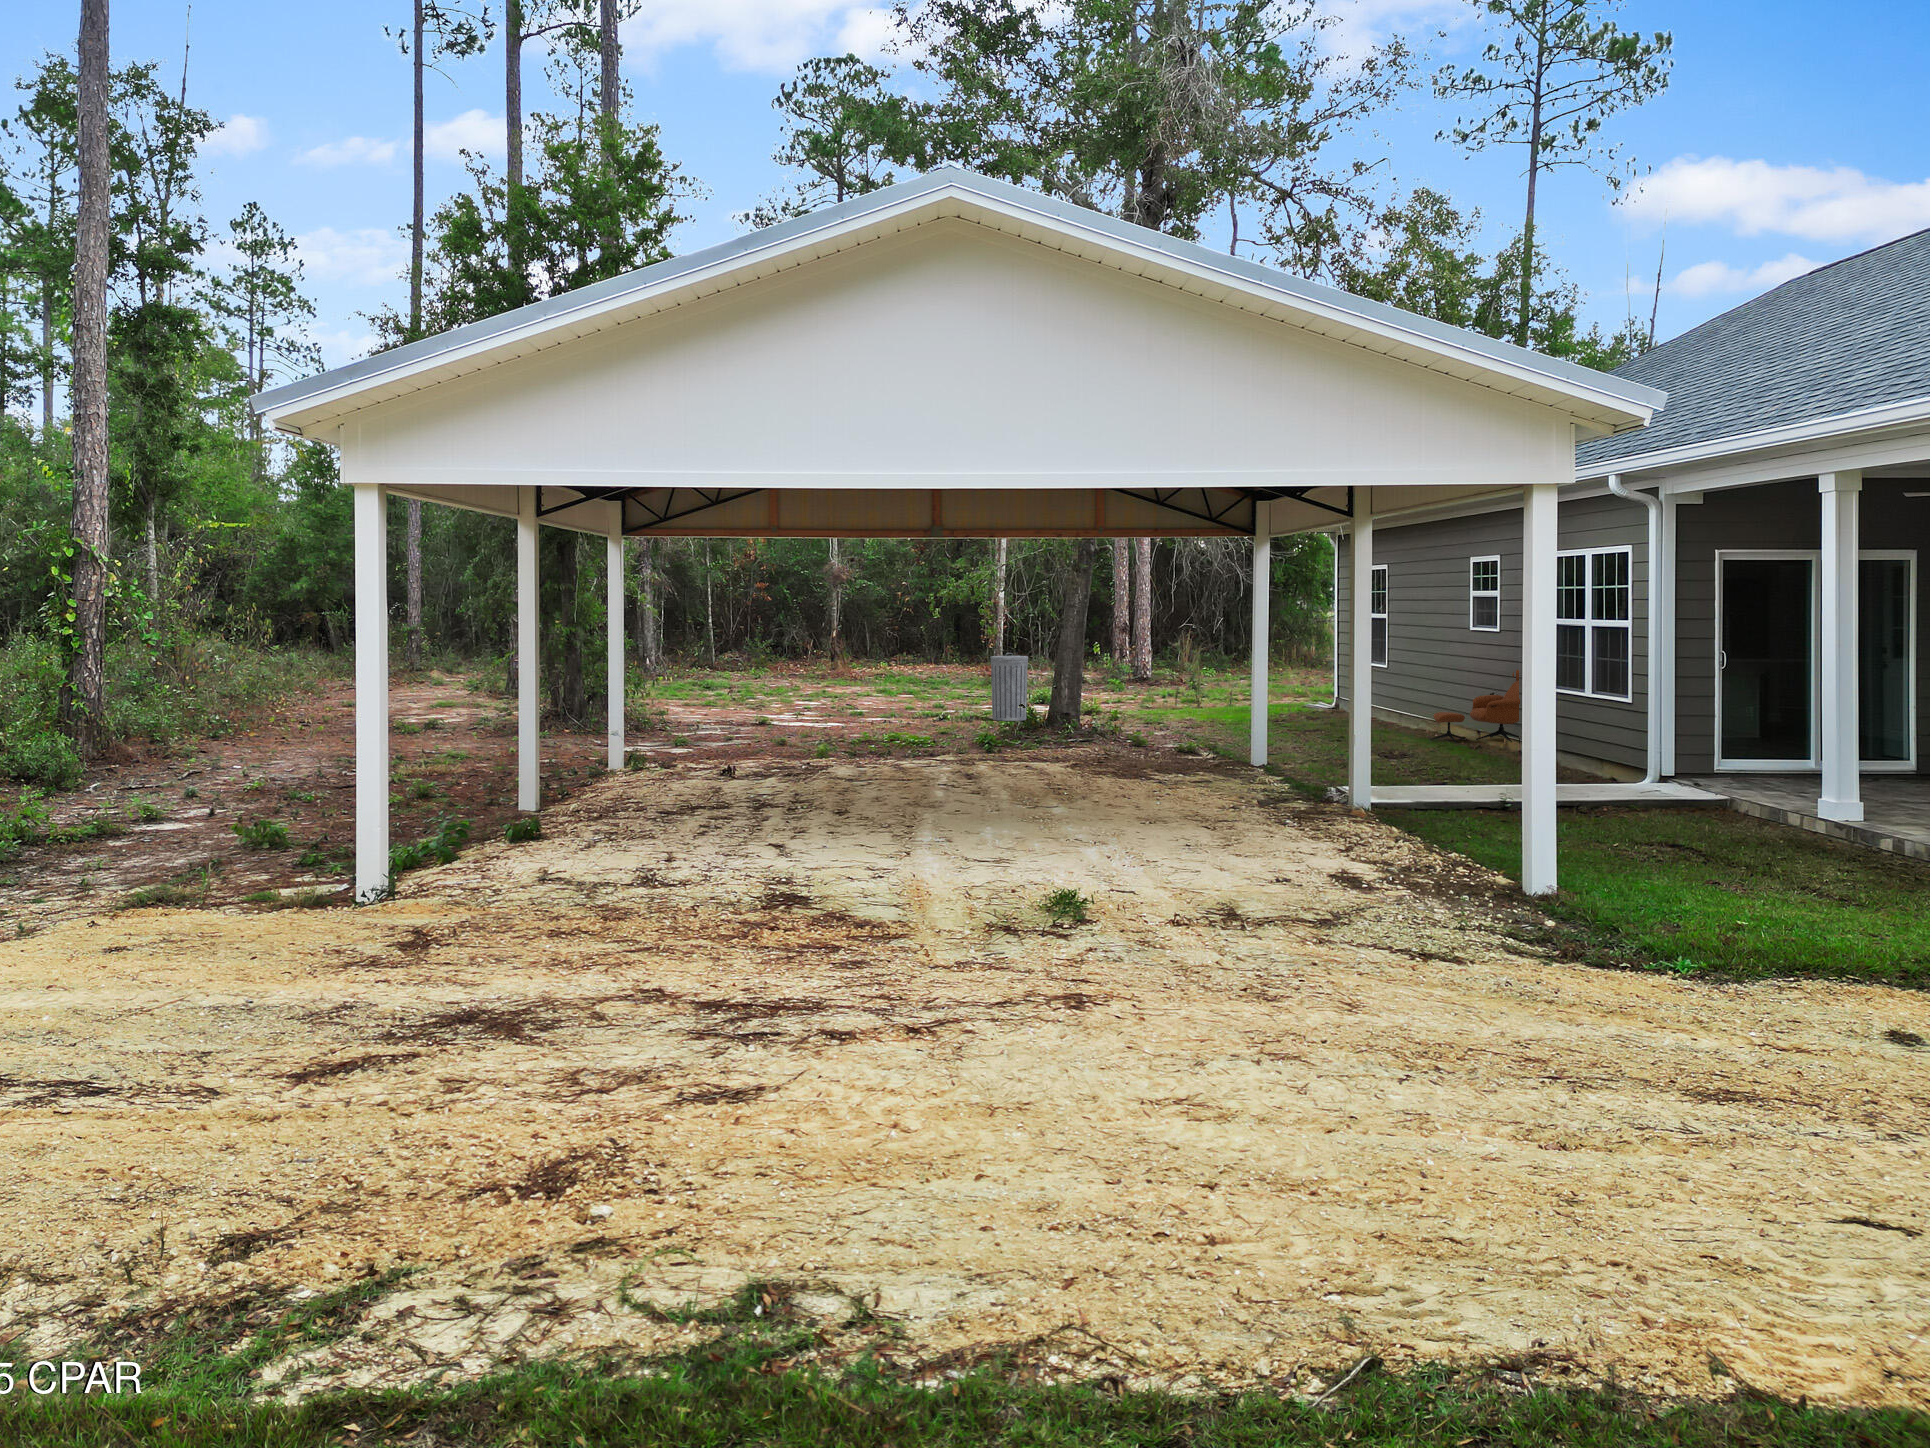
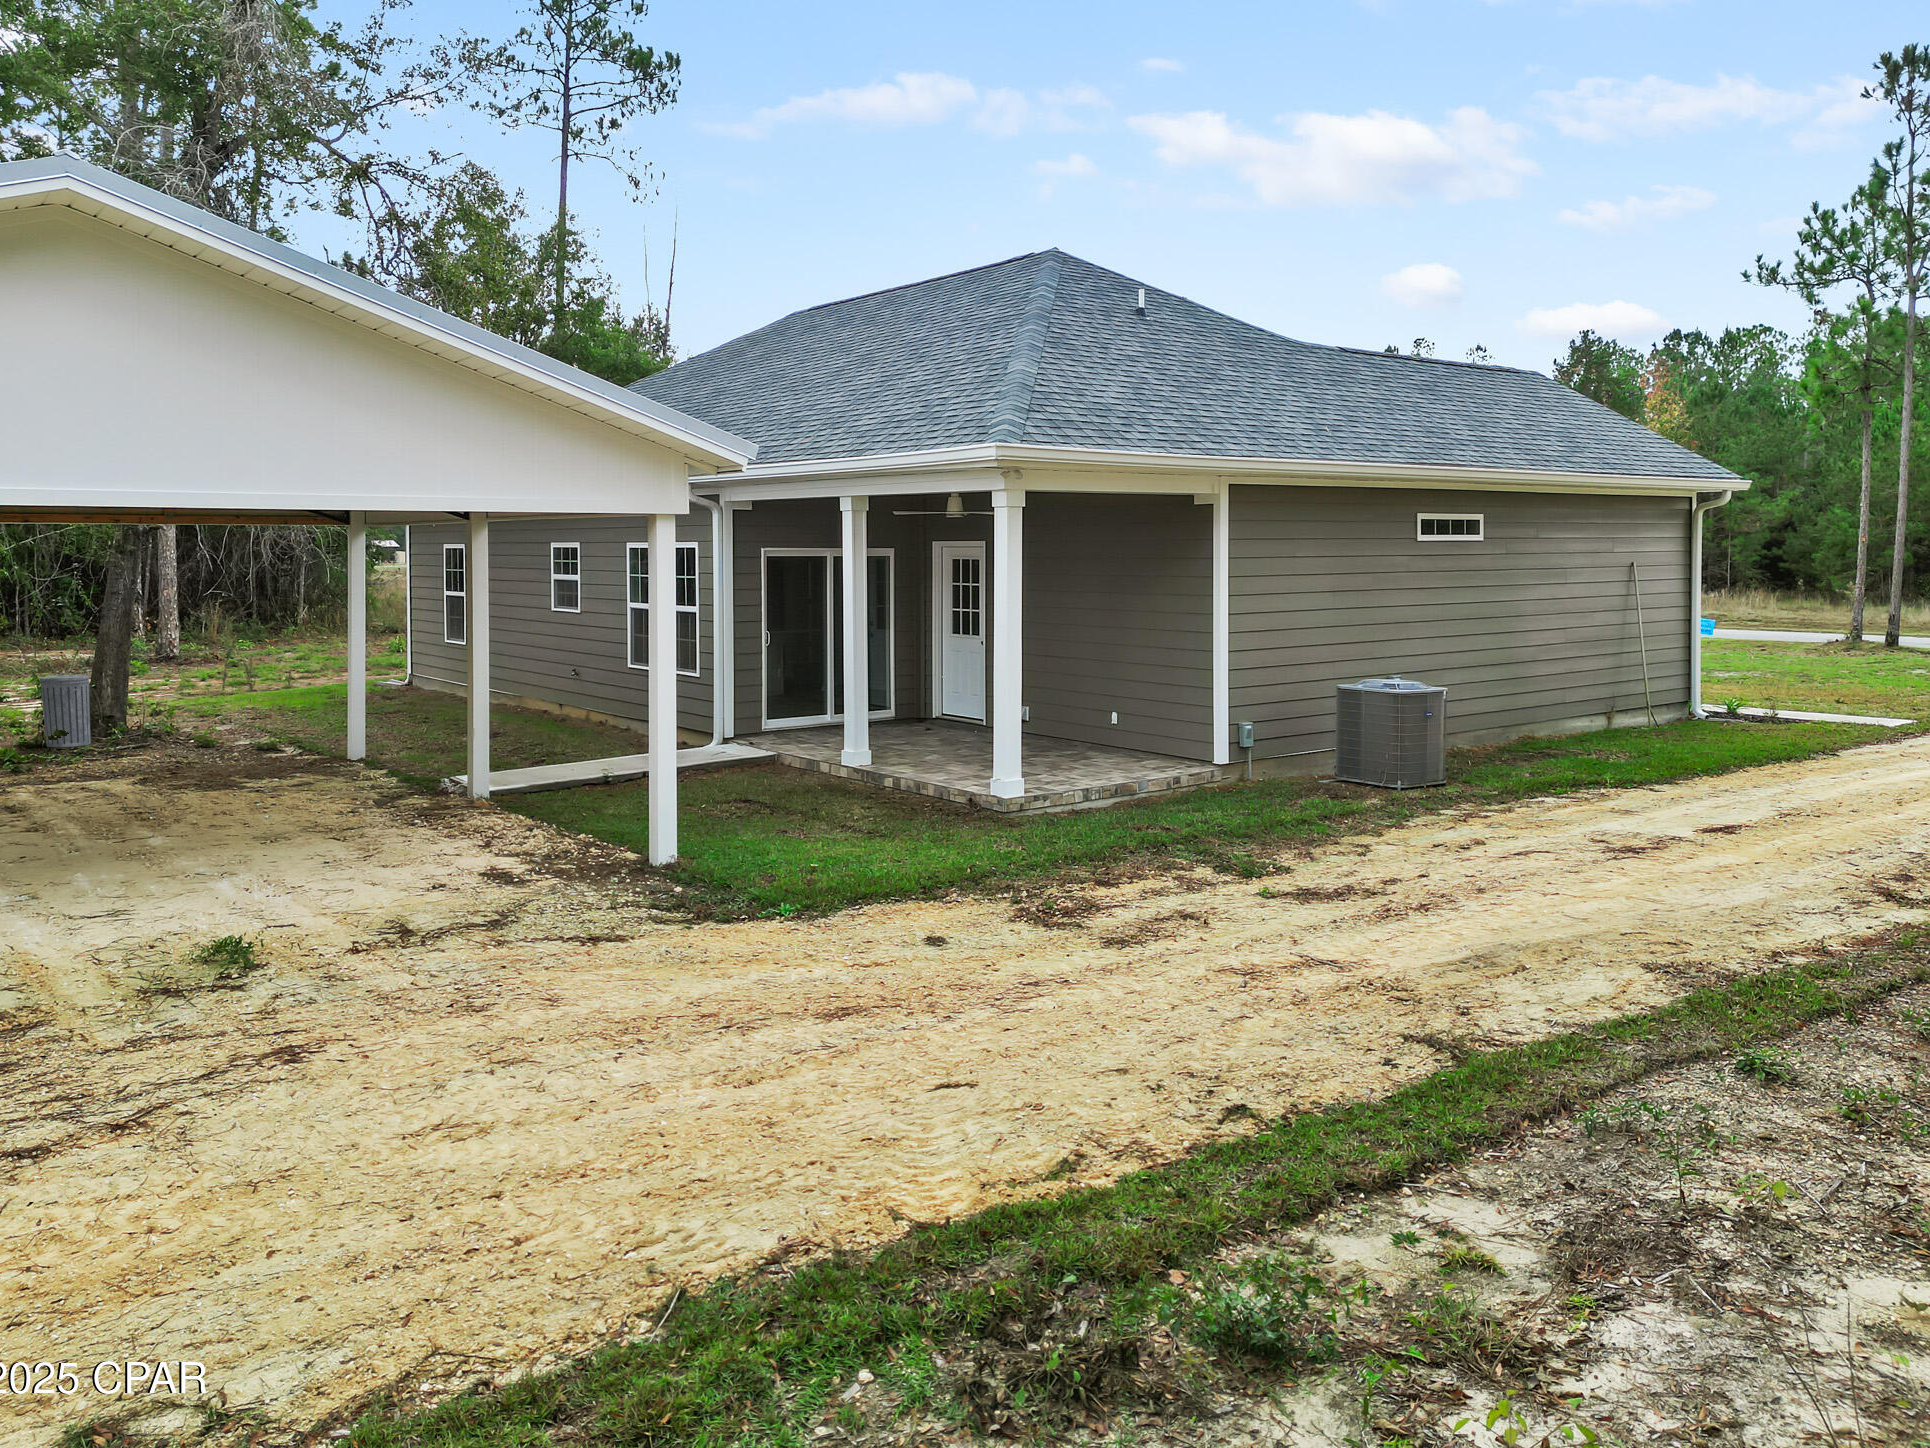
lounge chair: present [1430,670,1520,742] -> none [527,667,611,735]

